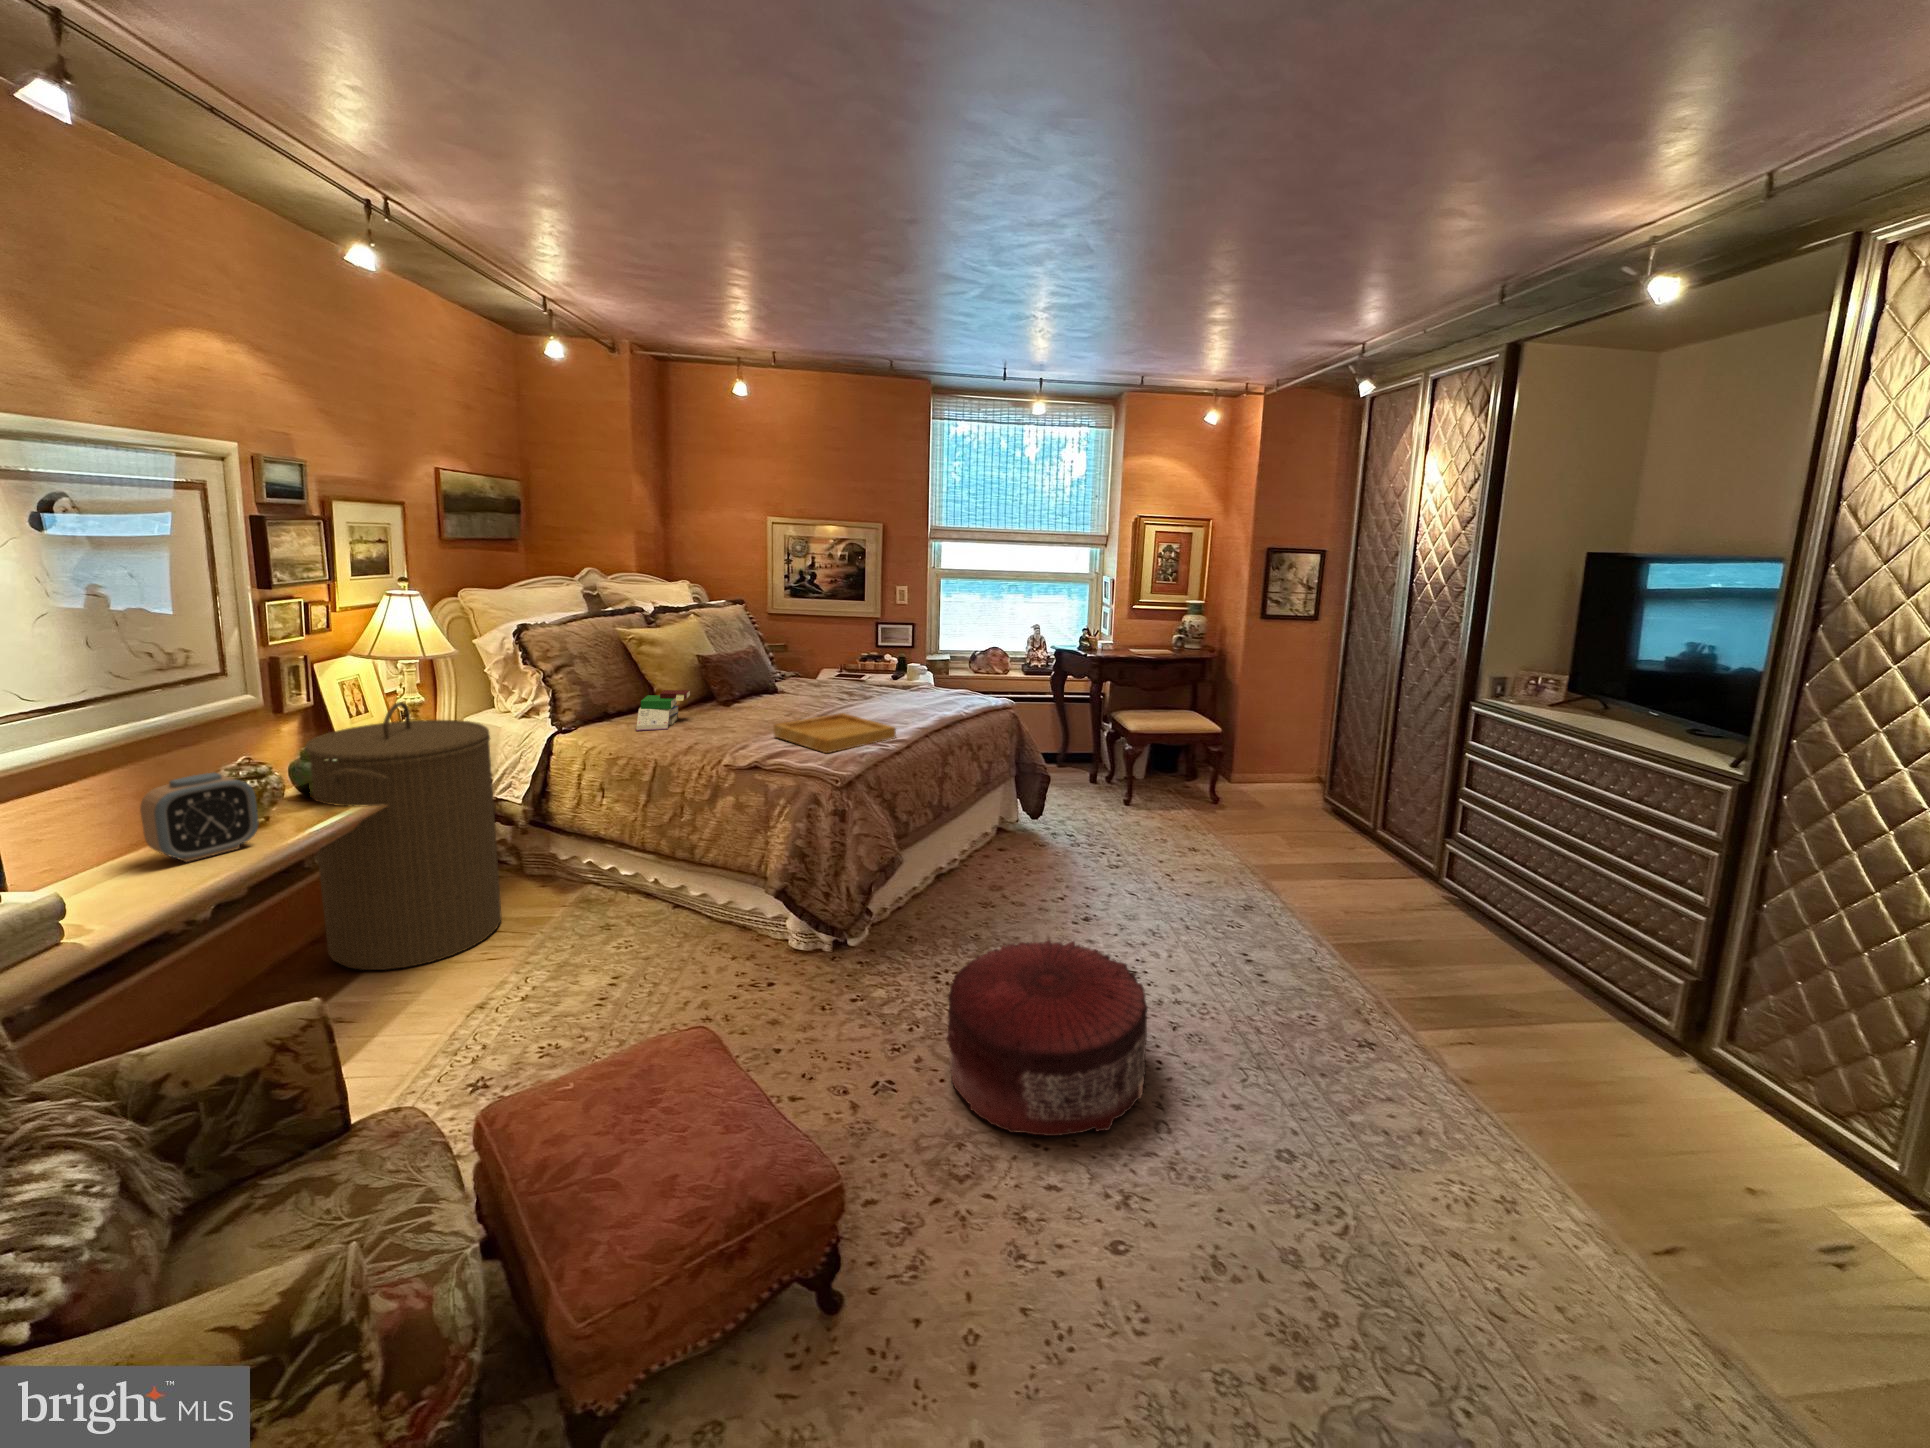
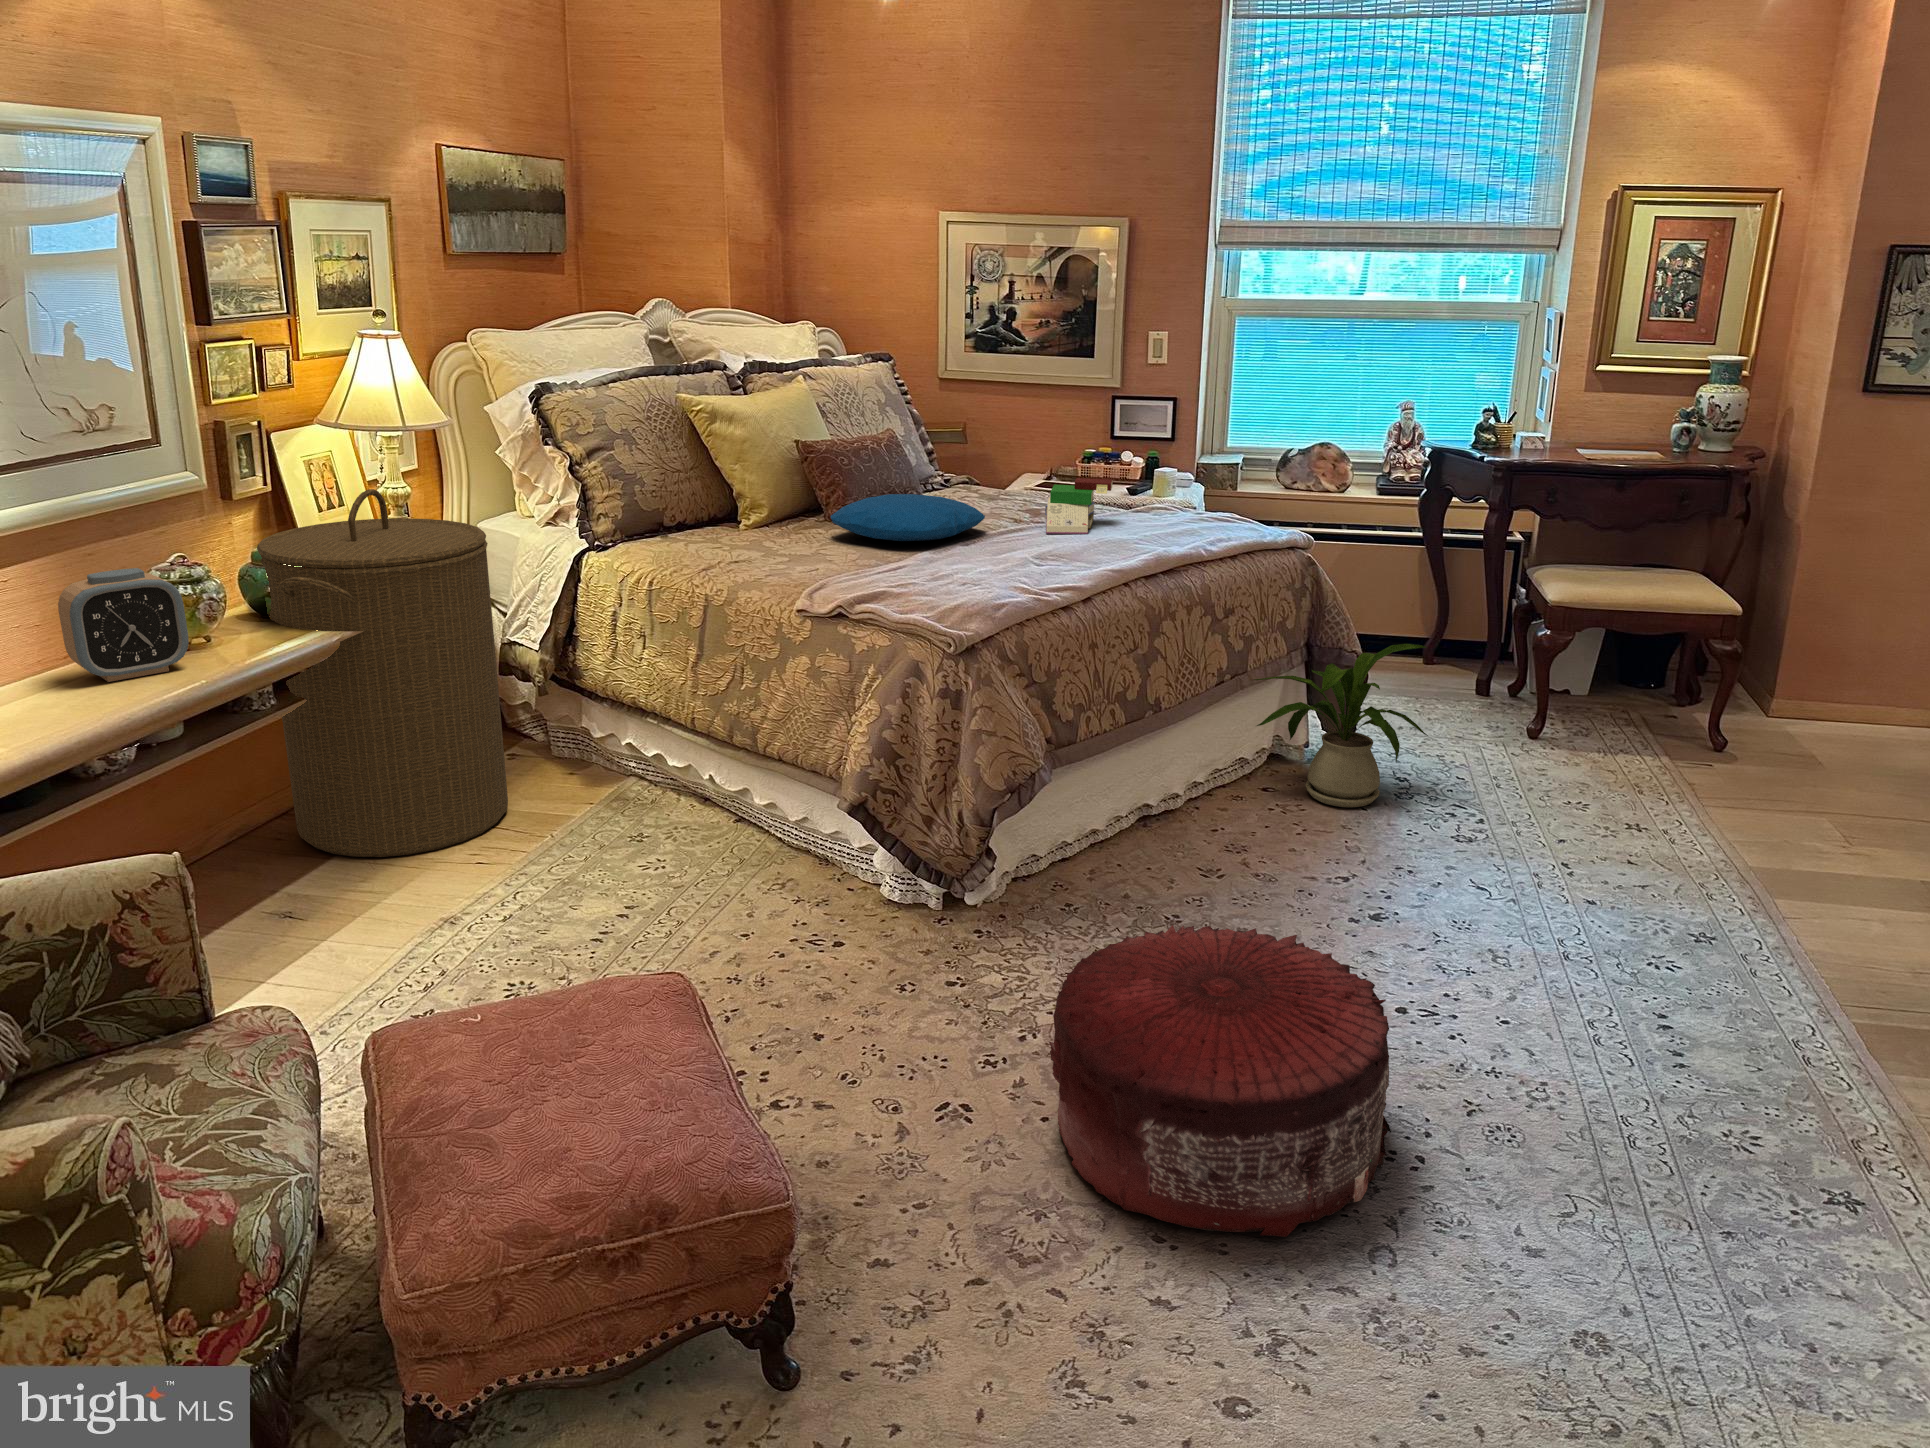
pillow: none [727,688,825,716] -> present [831,494,985,541]
book: present [636,690,690,731] -> present [1045,478,1113,534]
tray: present [774,713,896,753] -> none [883,539,1073,599]
house plant: none [991,760,1089,856] -> present [1254,644,1428,807]

